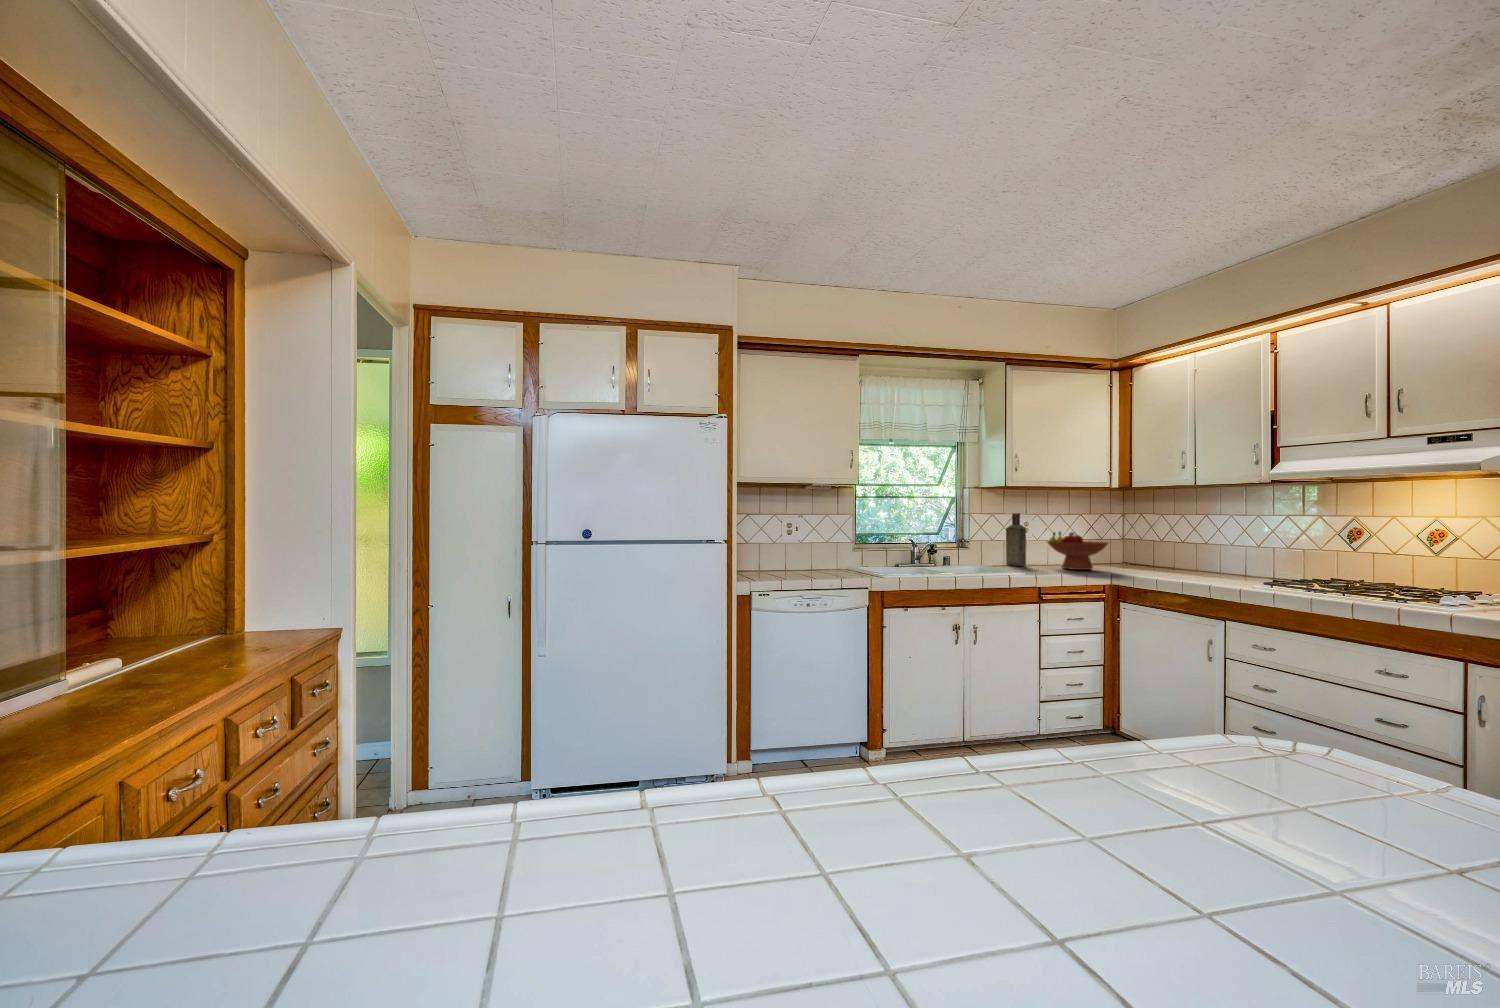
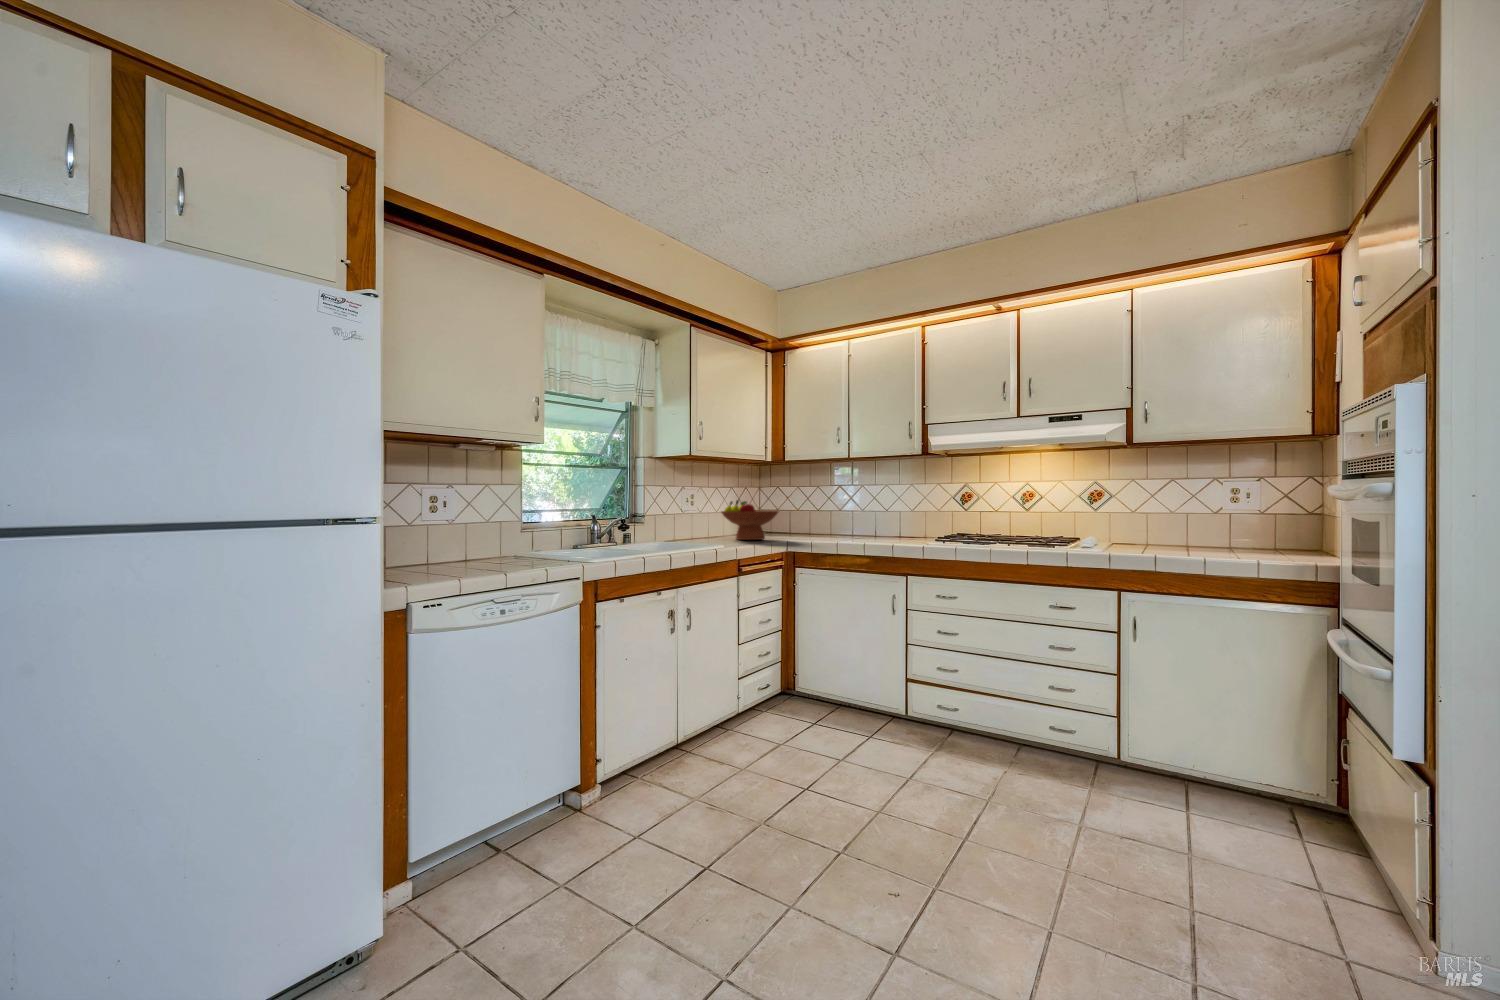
bottle: present [1006,513,1026,566] -> none [680,481,703,539]

